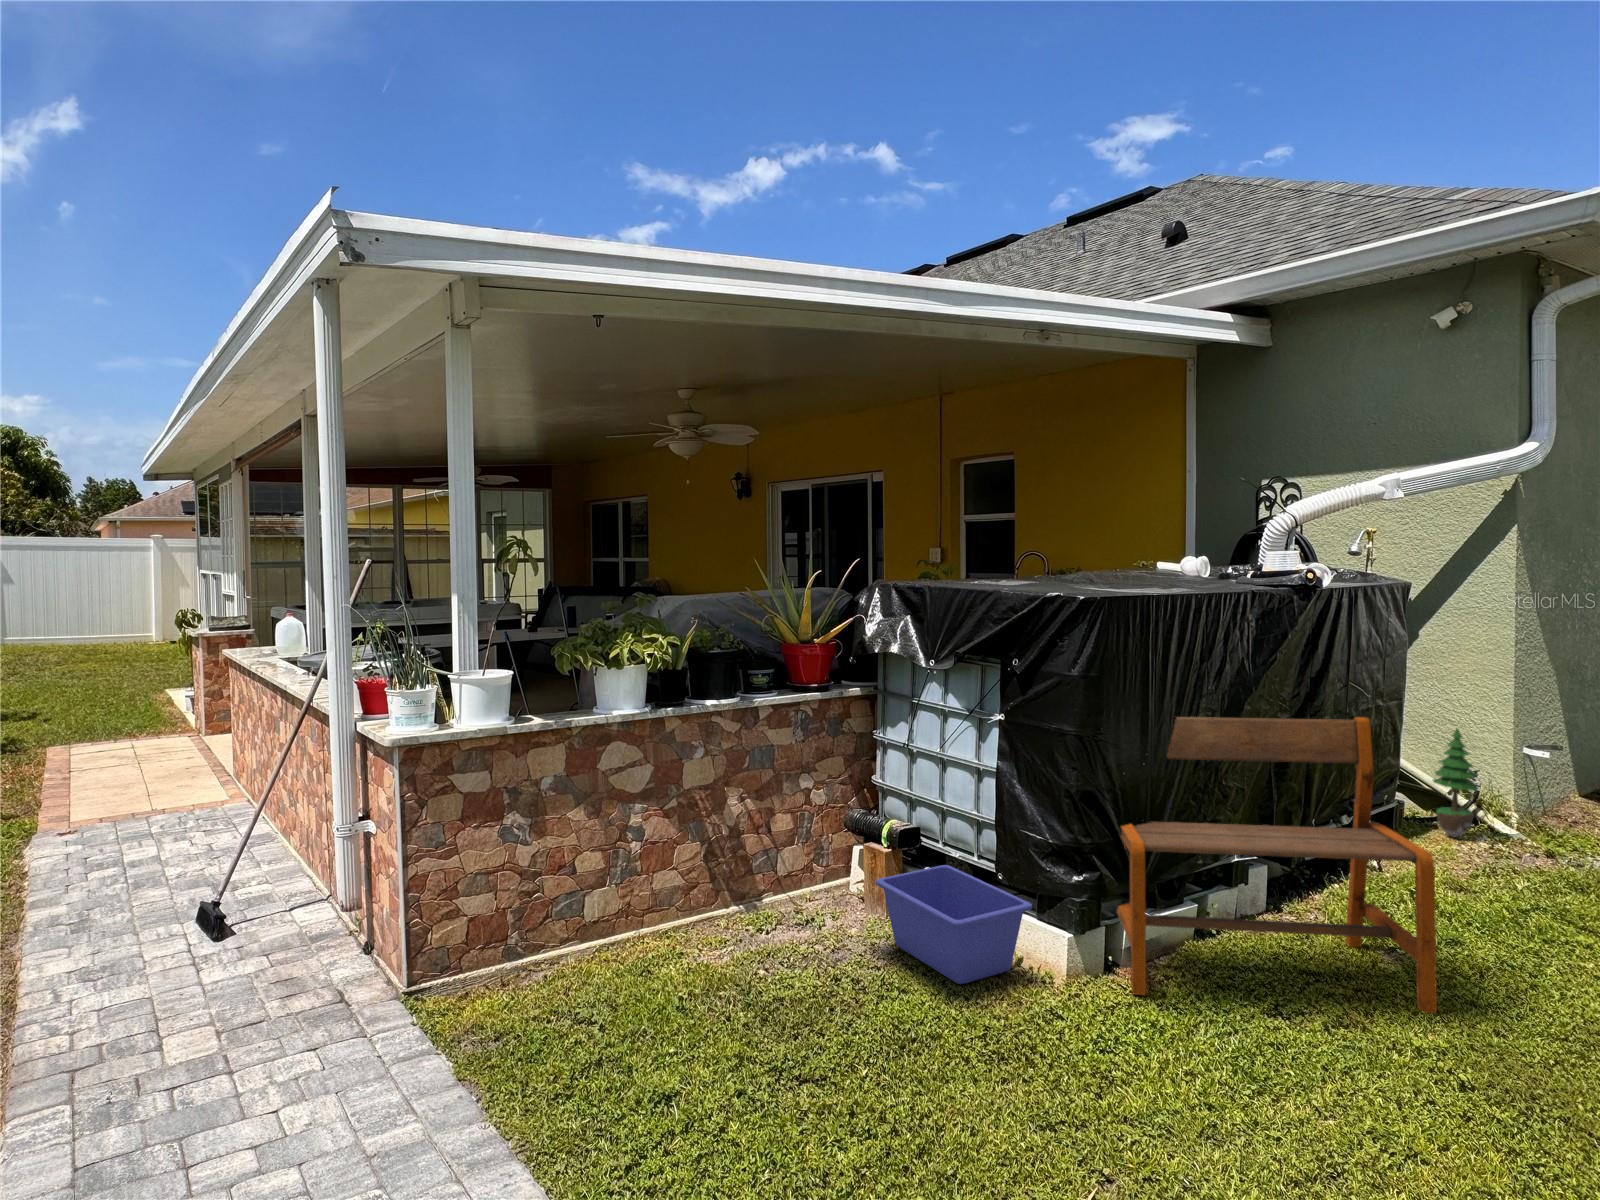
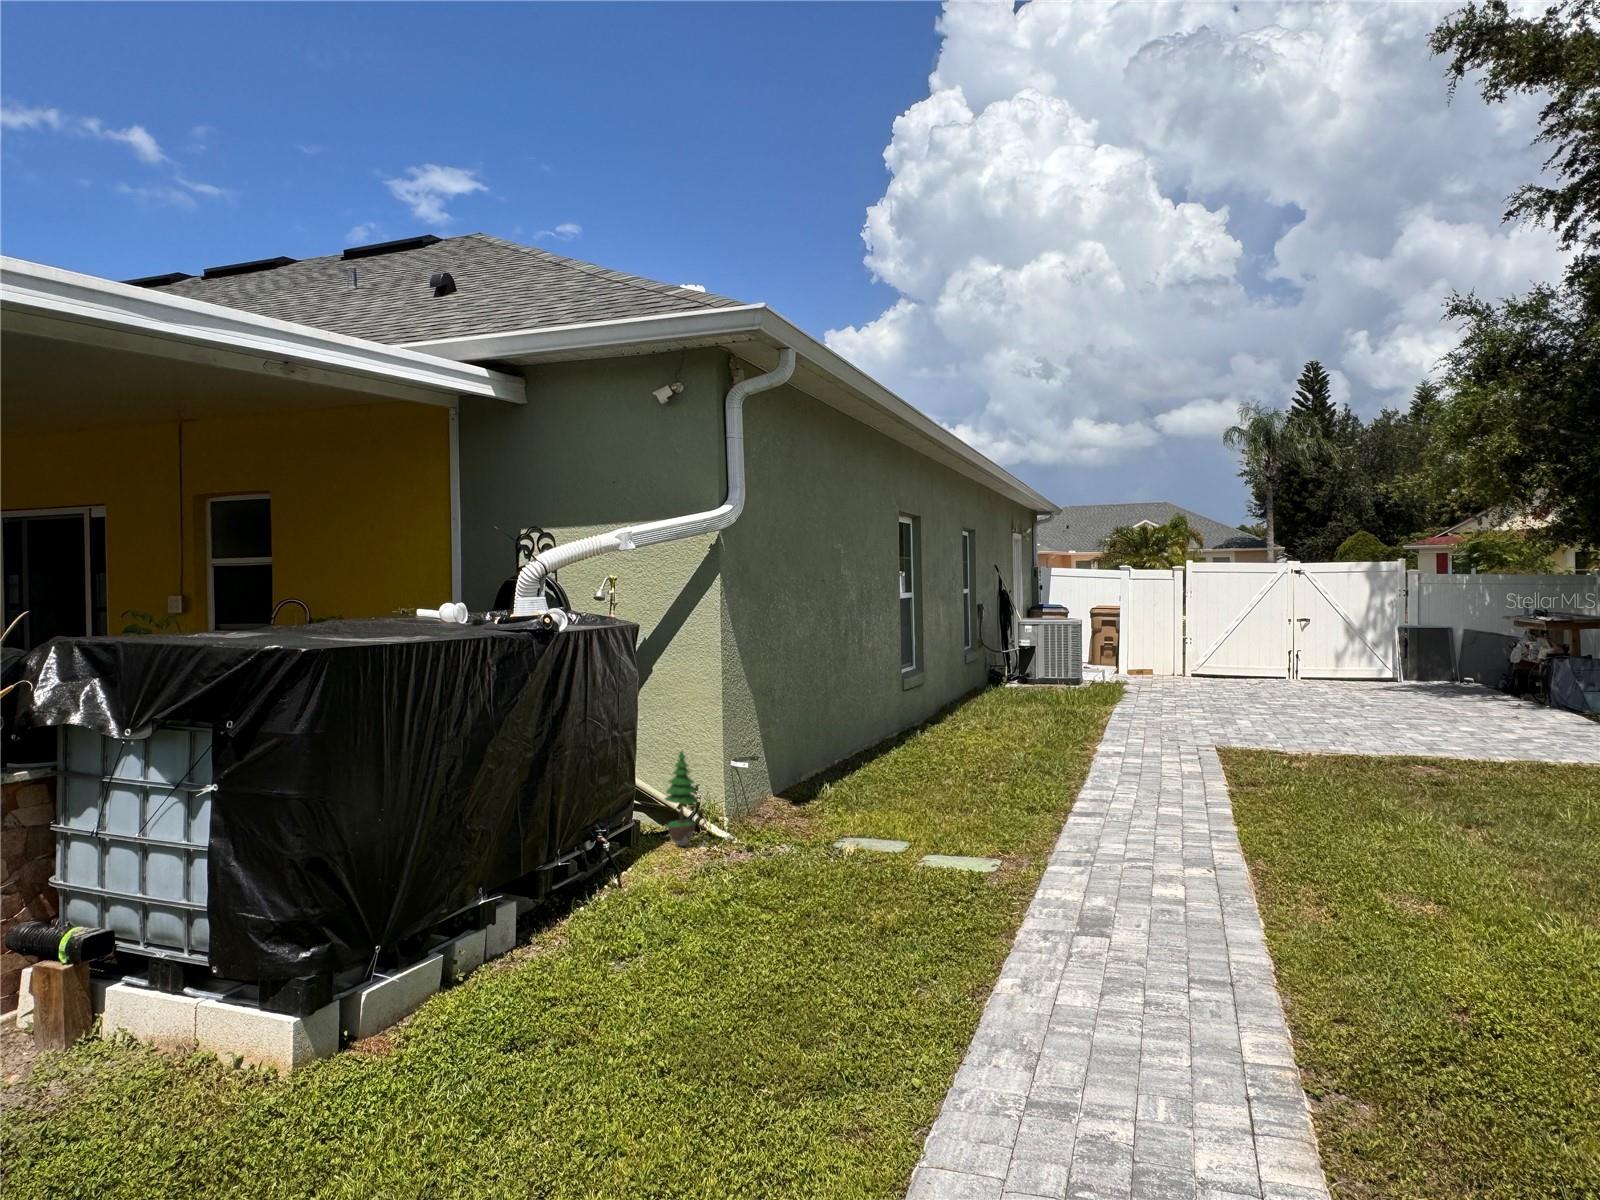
bench: present [1117,717,1437,1013] -> none [355,751,646,1067]
storage bin: present [875,865,1032,984] -> none [40,971,252,1111]

